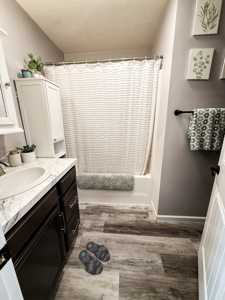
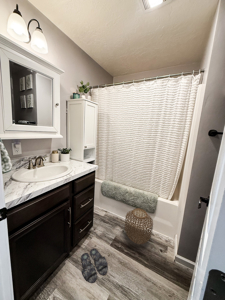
woven basket: none [111,190,136,221] -> present [125,208,153,244]

